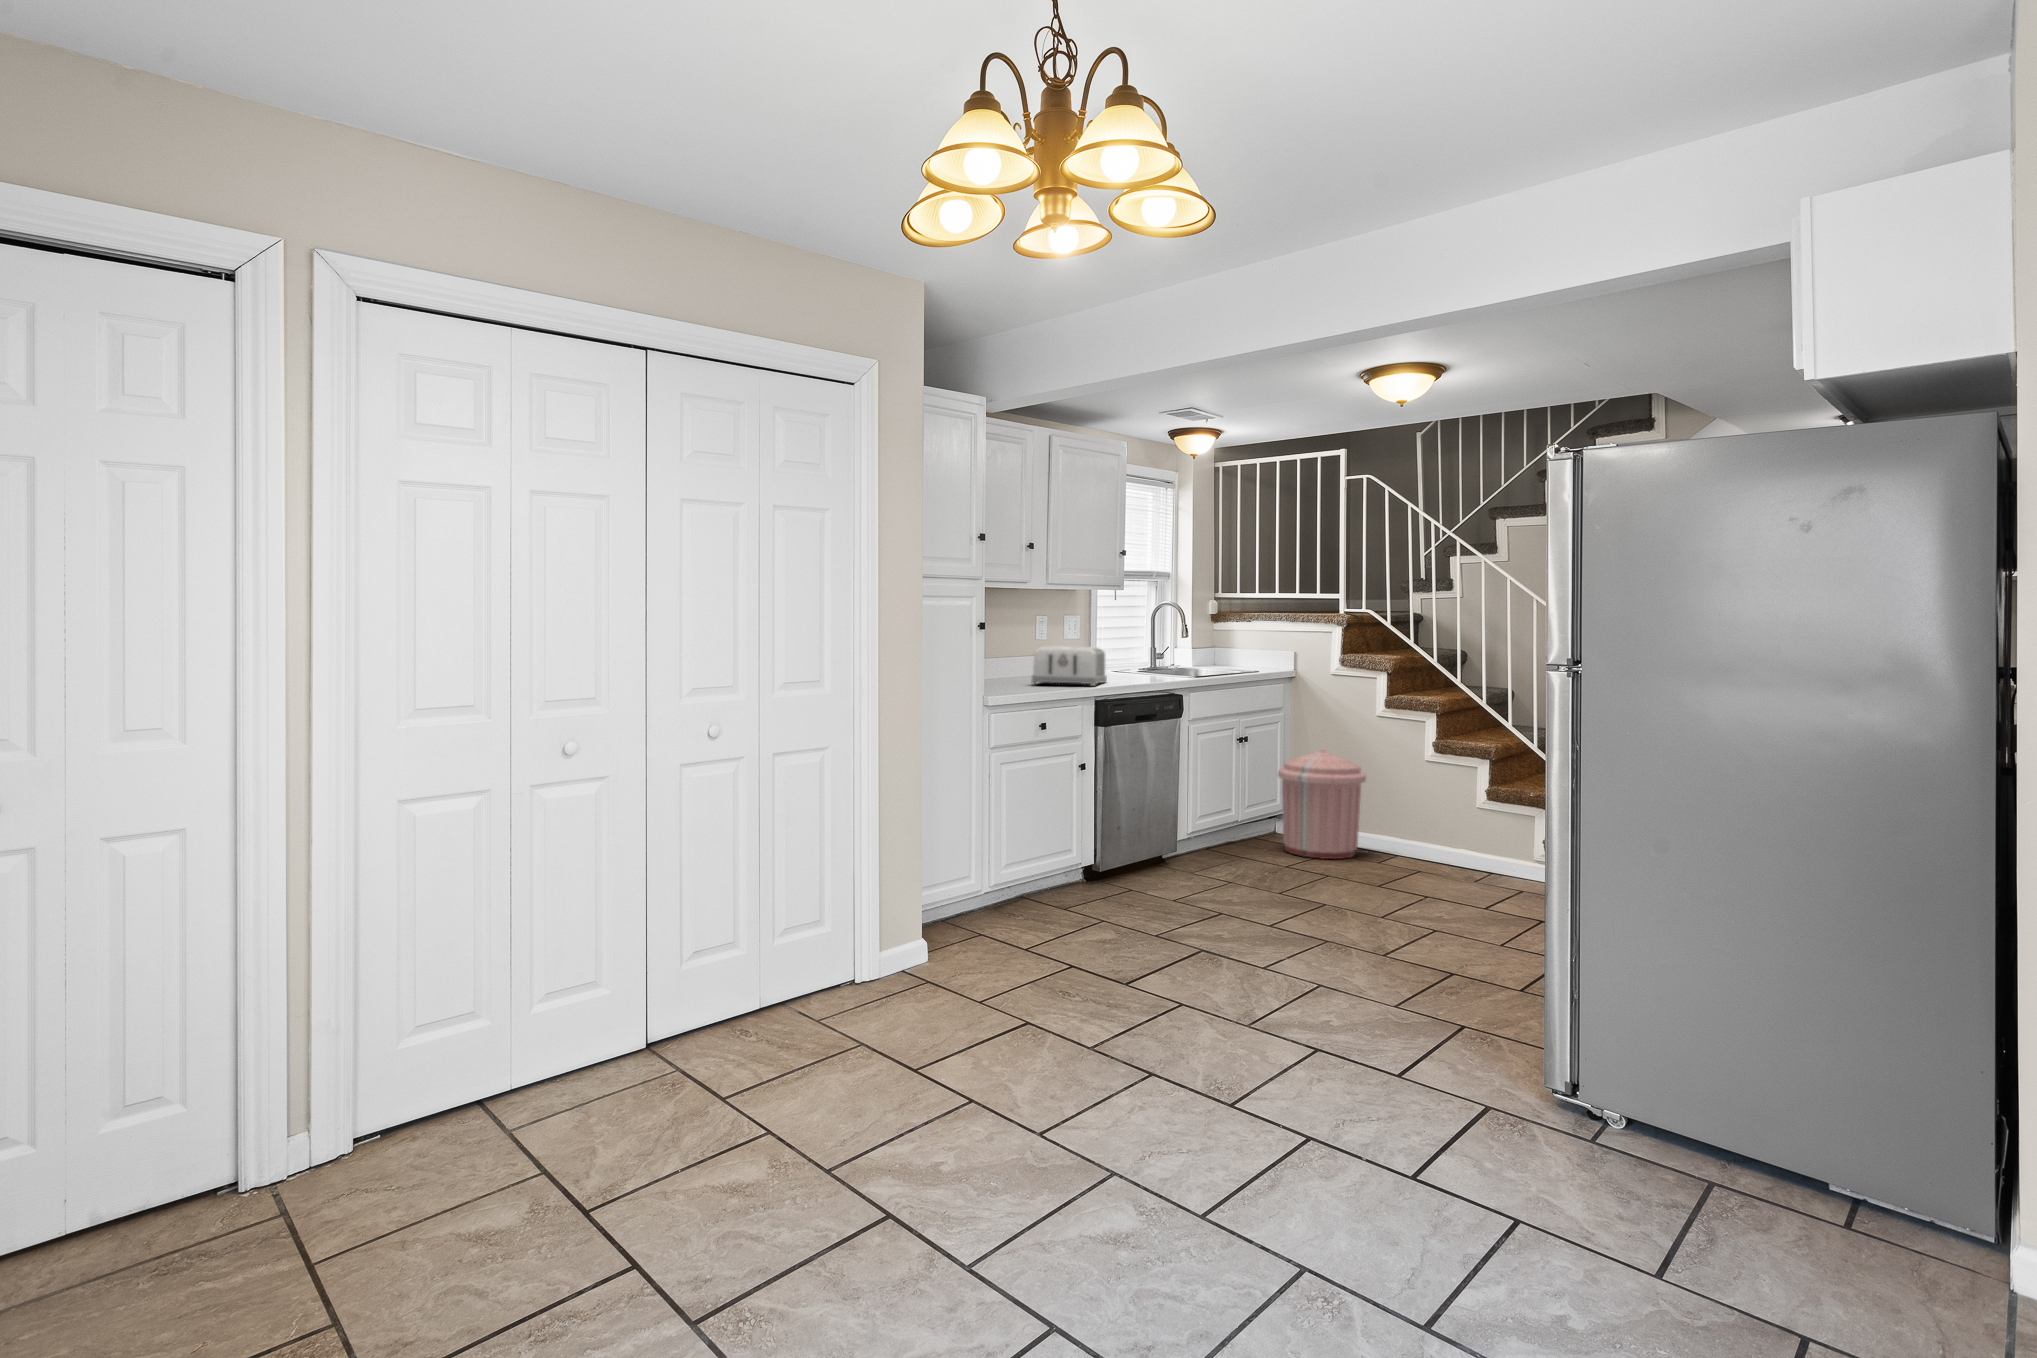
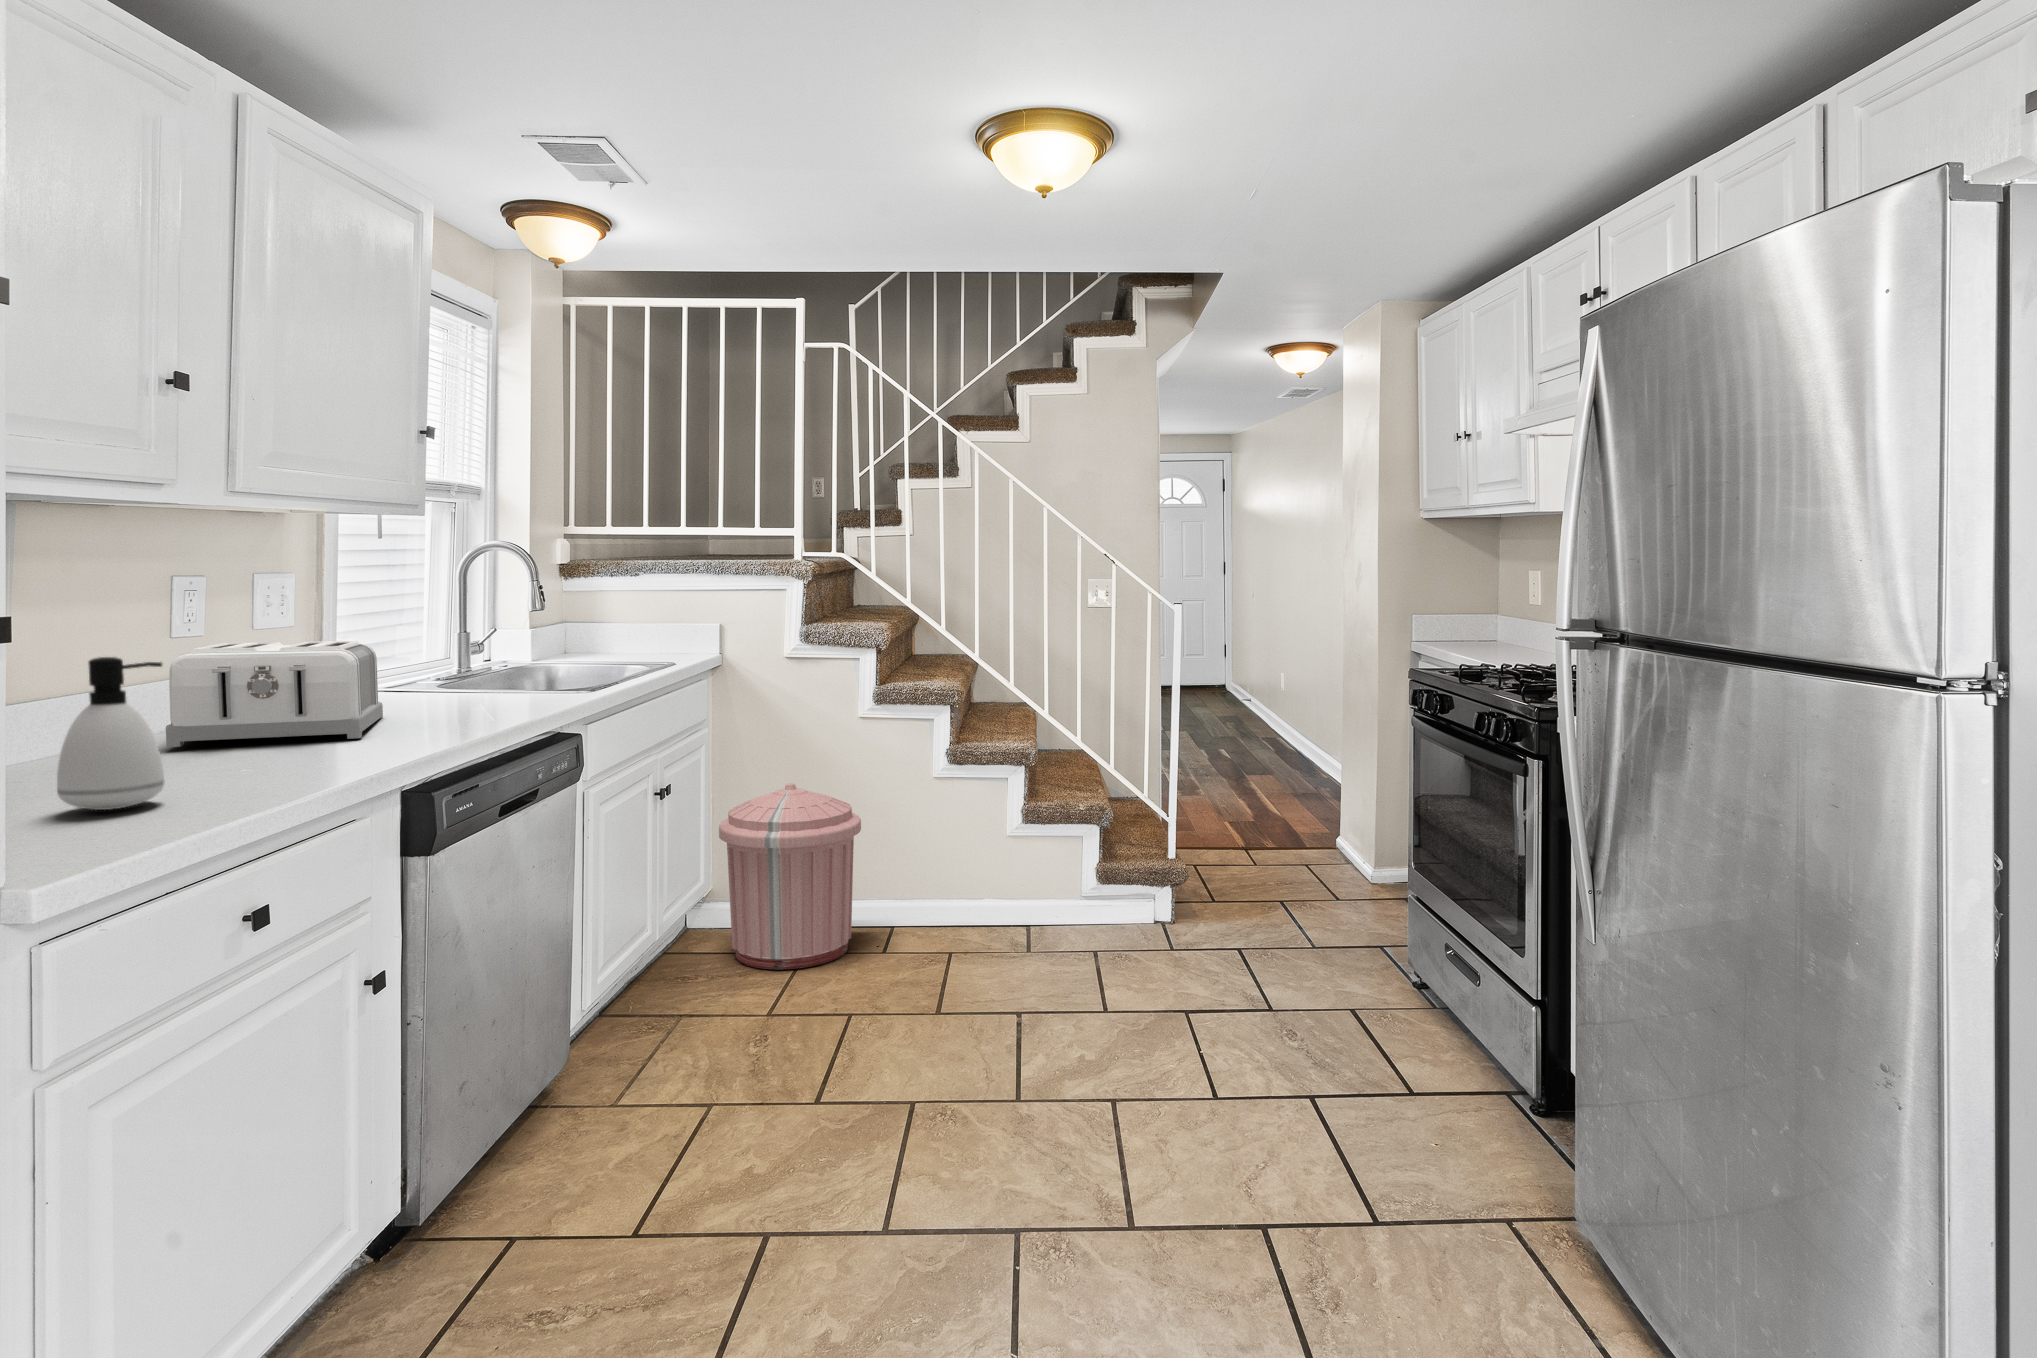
soap dispenser: none [1004,643,1034,694] -> present [57,657,164,810]

